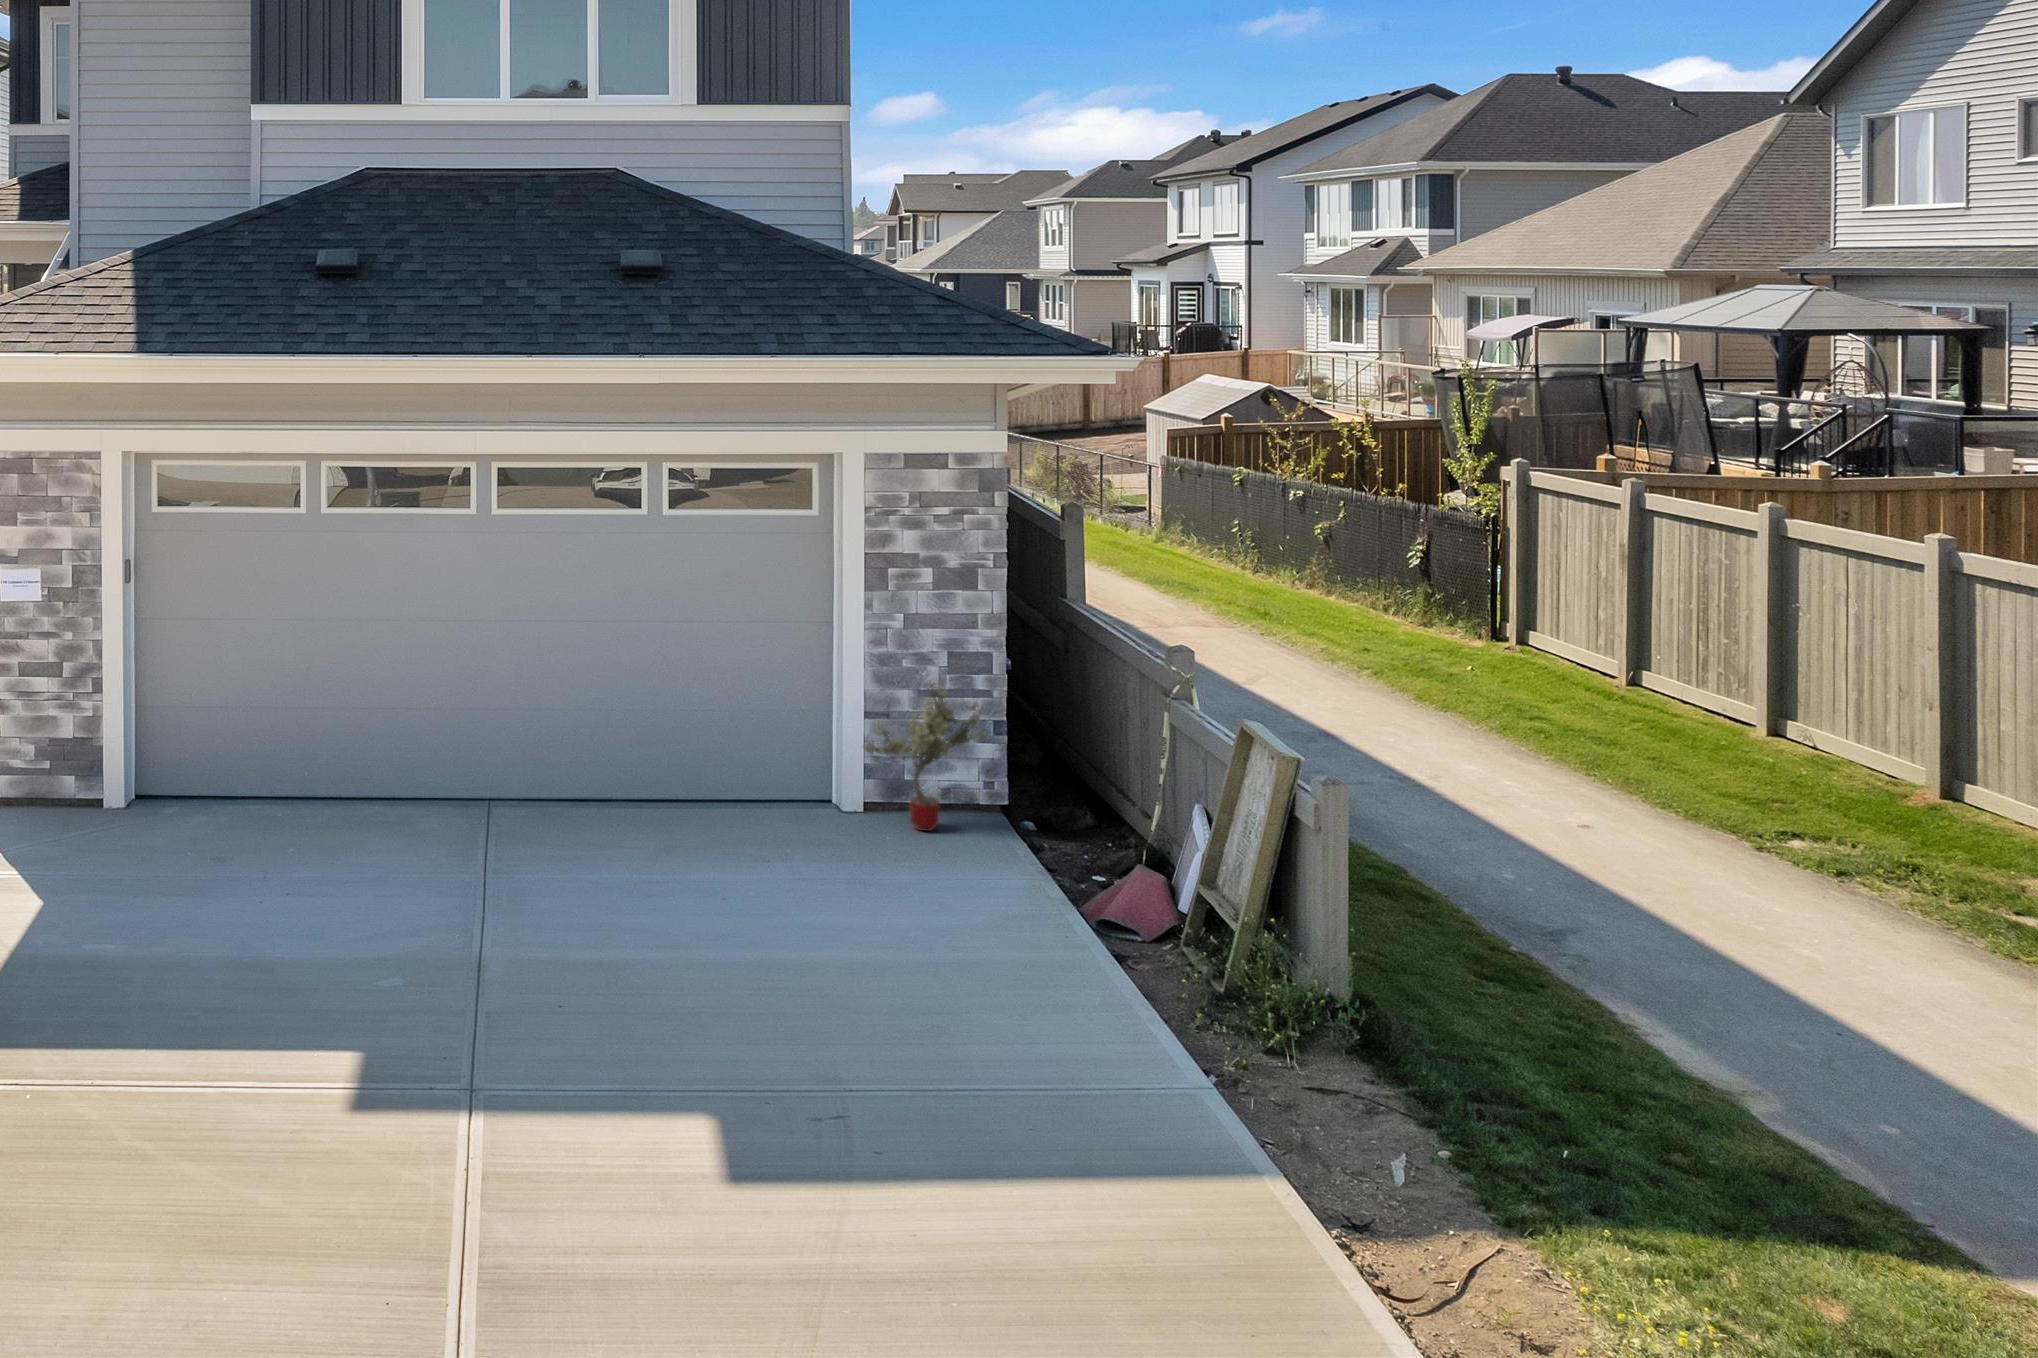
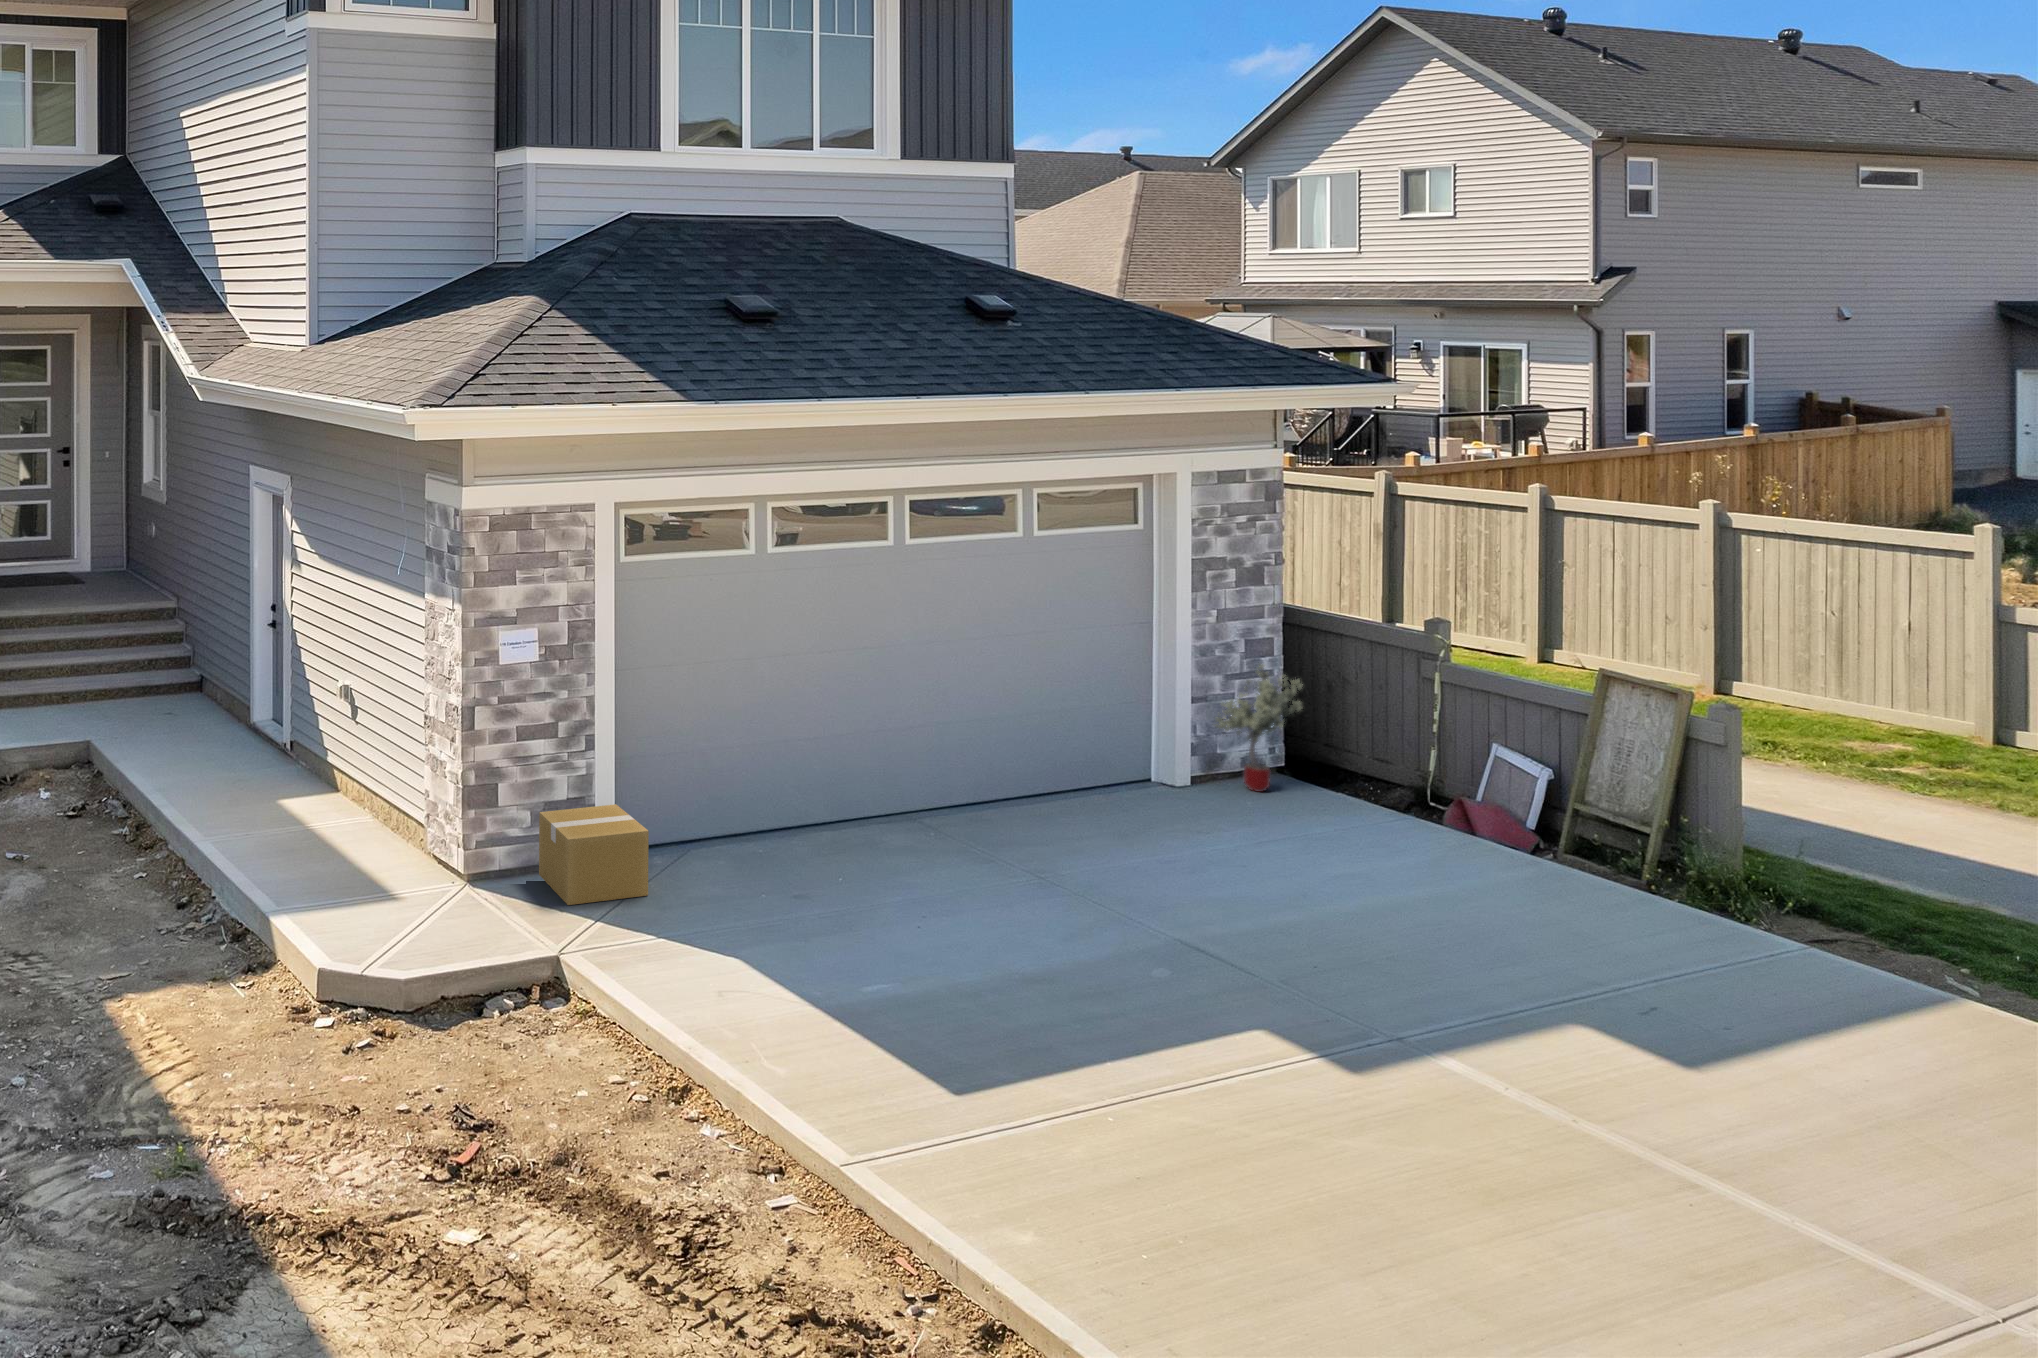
cardboard box: none [8,747,117,837] -> present [539,804,649,905]

